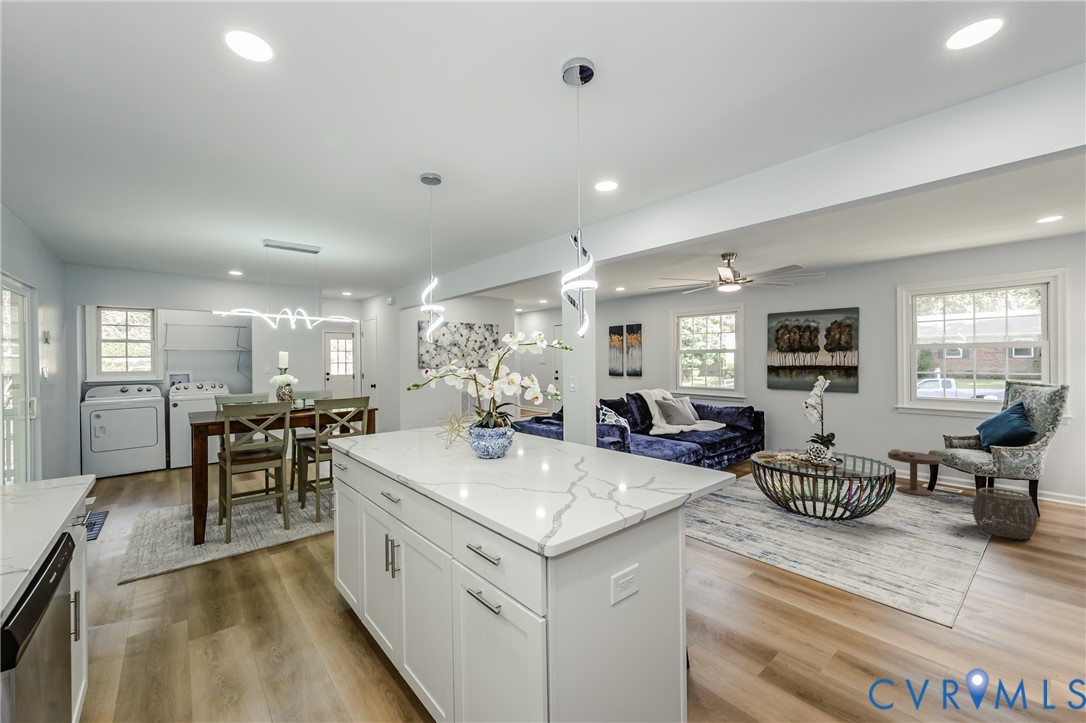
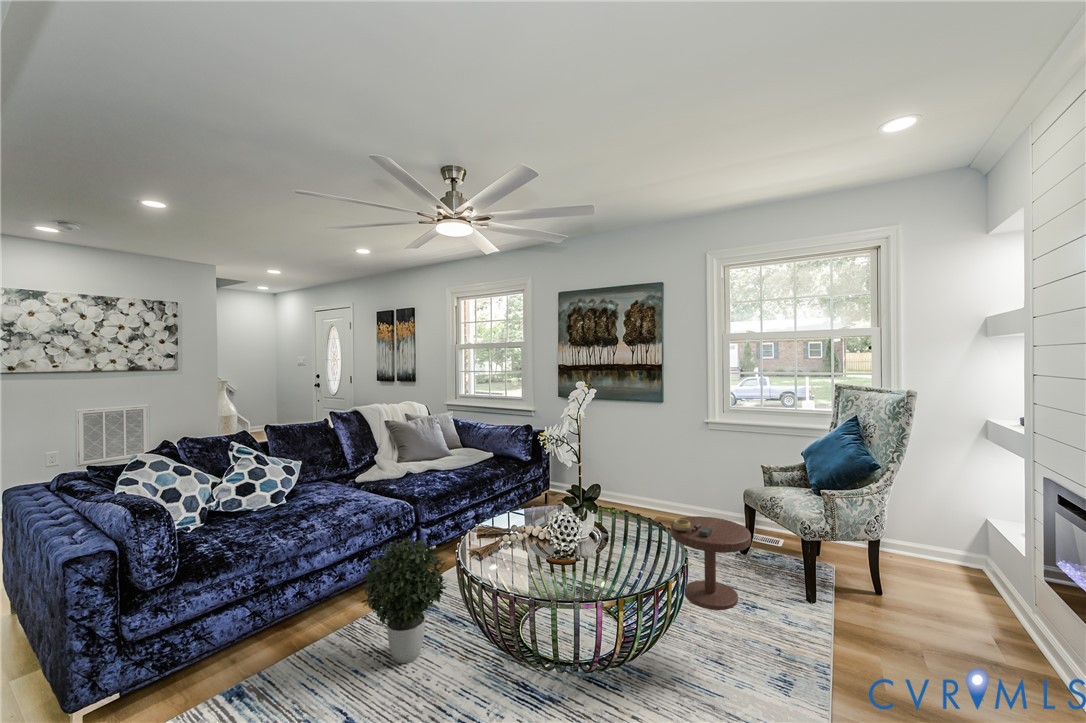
potted plant: none [709,452,754,513] -> present [361,537,447,663]
woven basket: present [972,488,1038,539] -> none [798,569,895,673]

